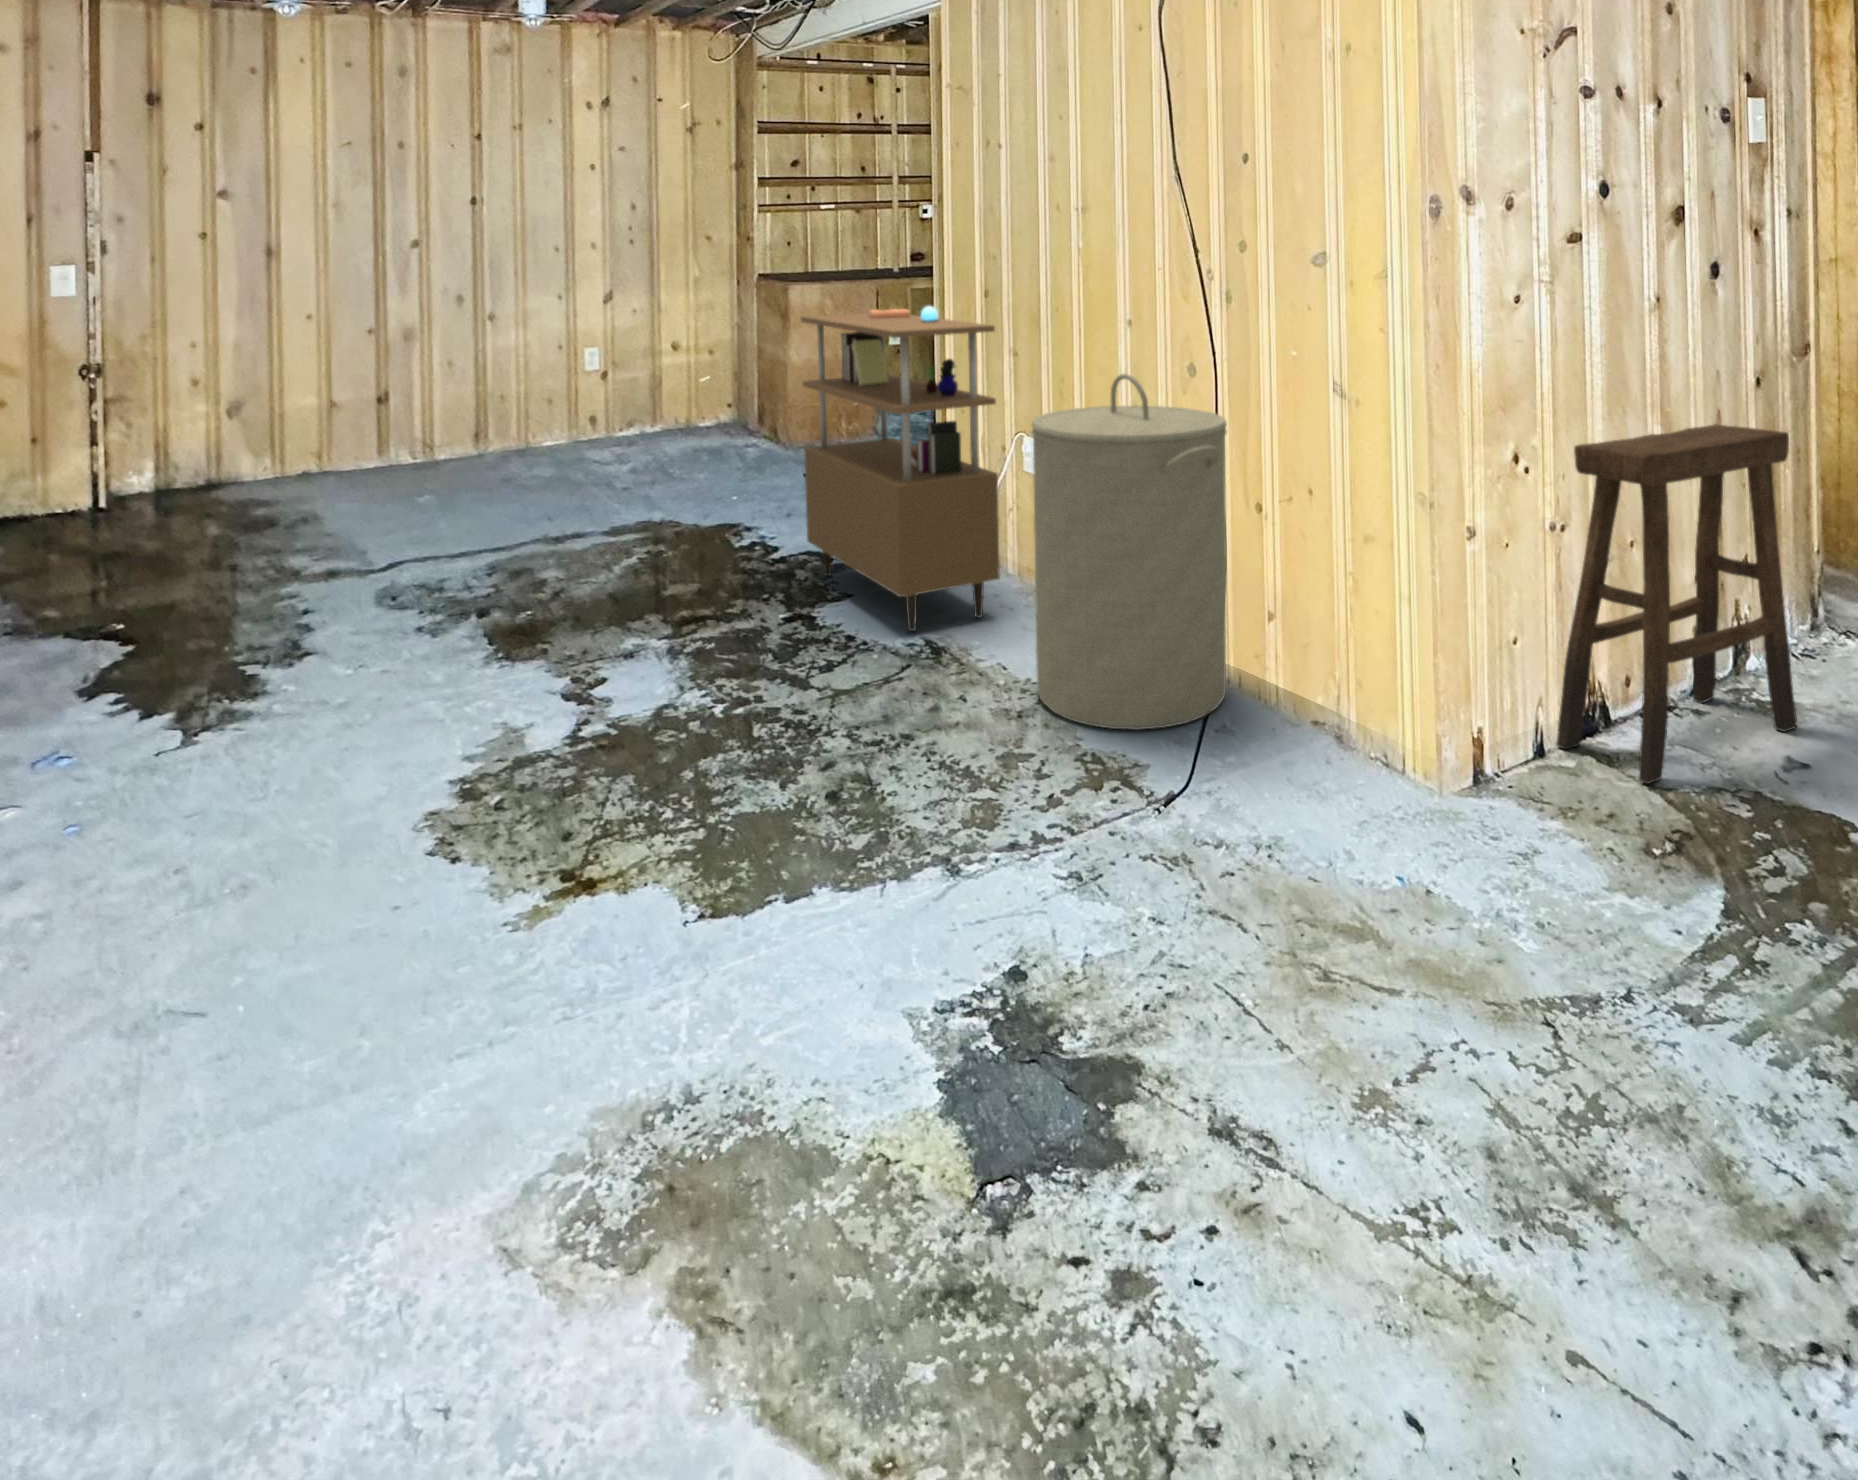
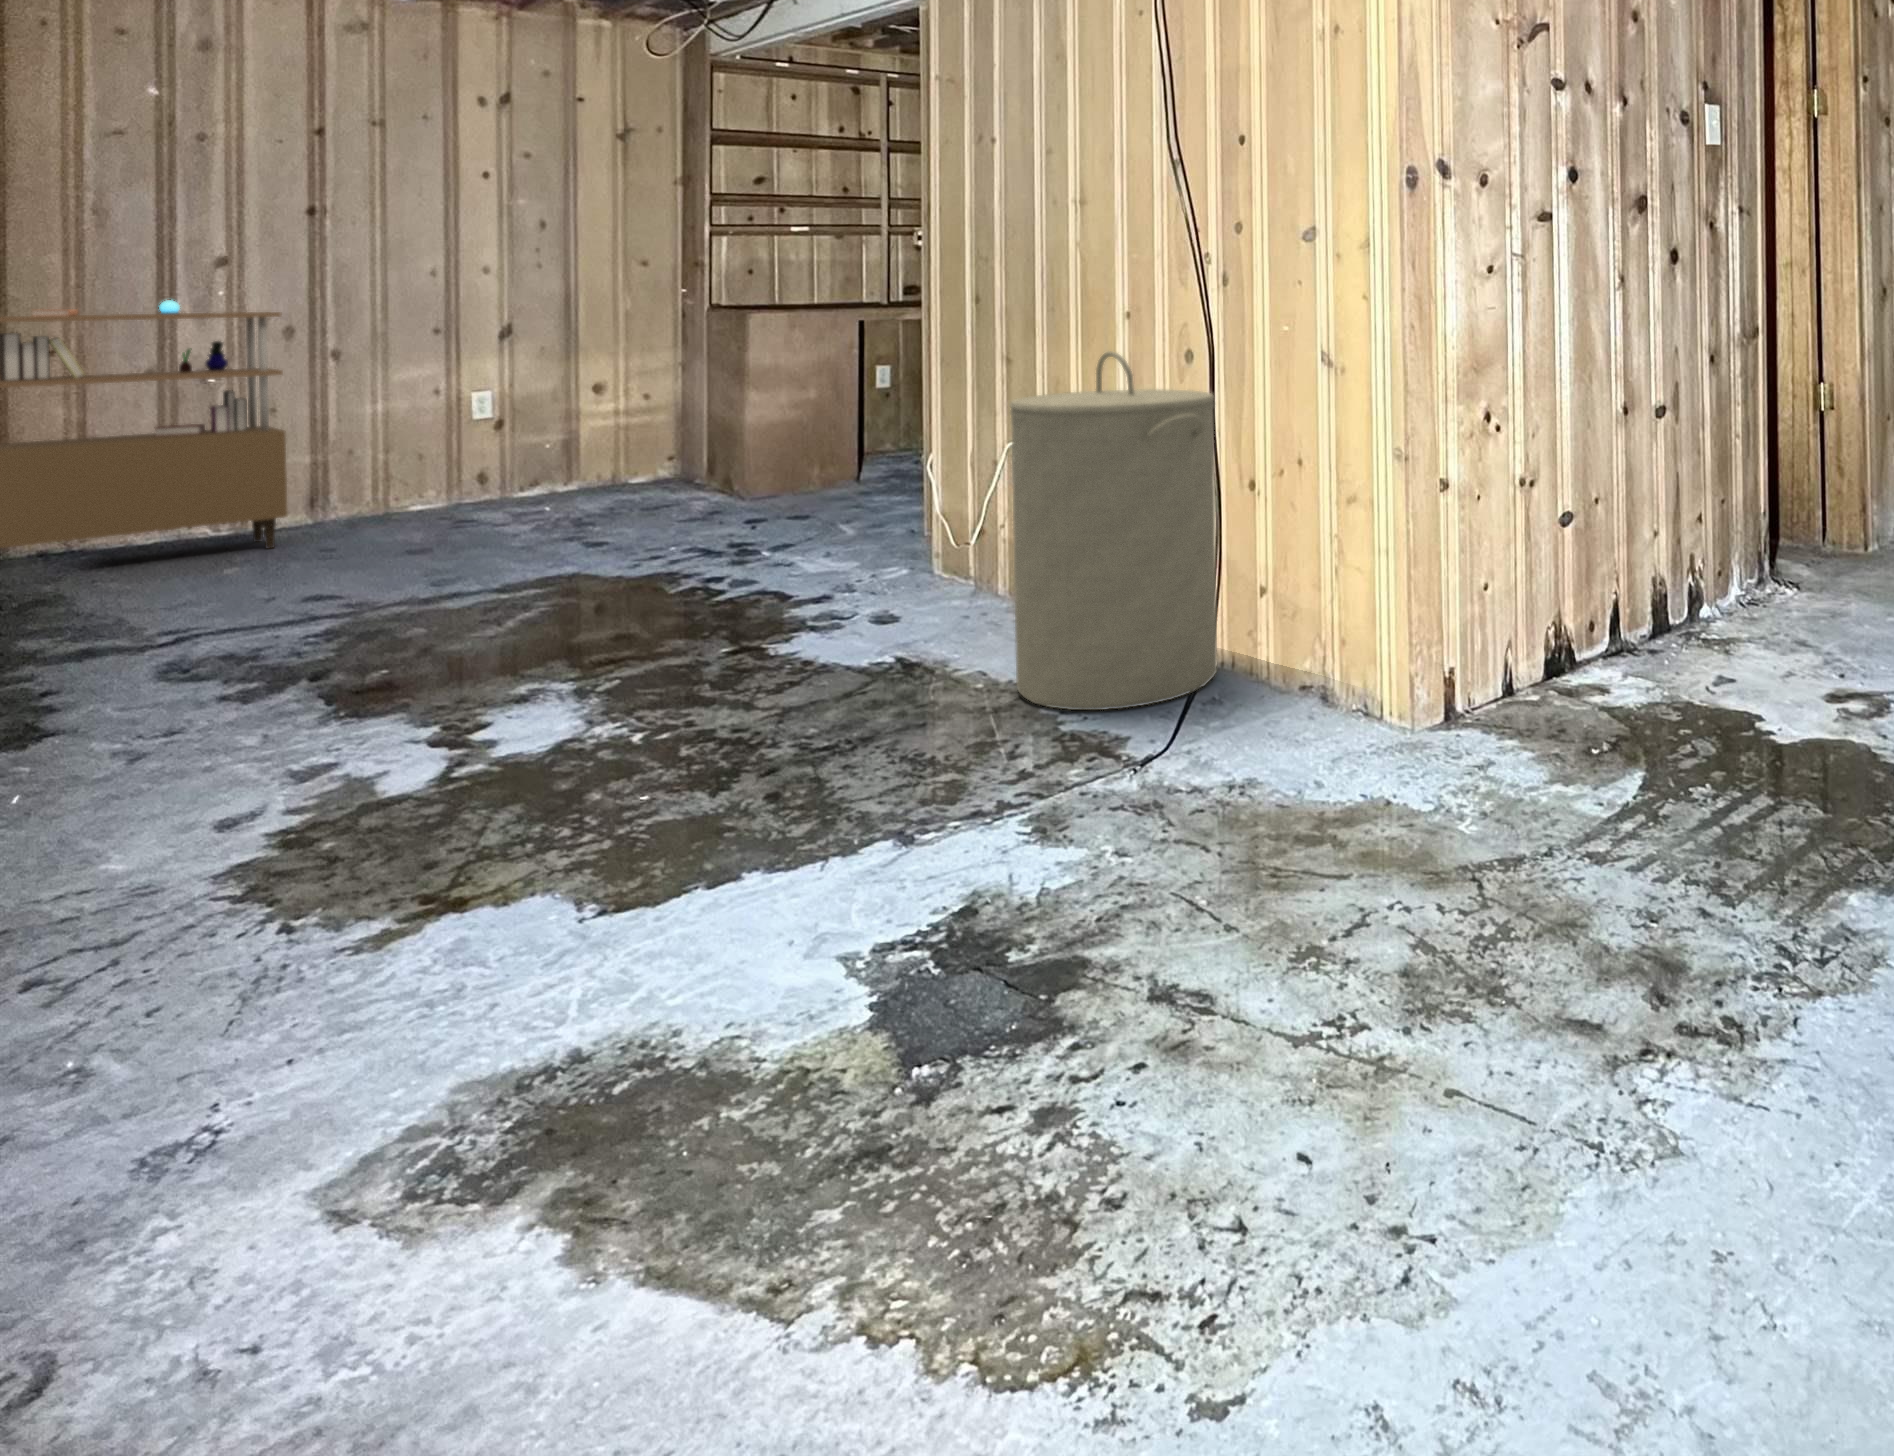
shelving unit: present [801,306,1000,631] -> present [0,300,288,558]
stool: present [1556,425,1797,784] -> none [1525,387,1733,704]

